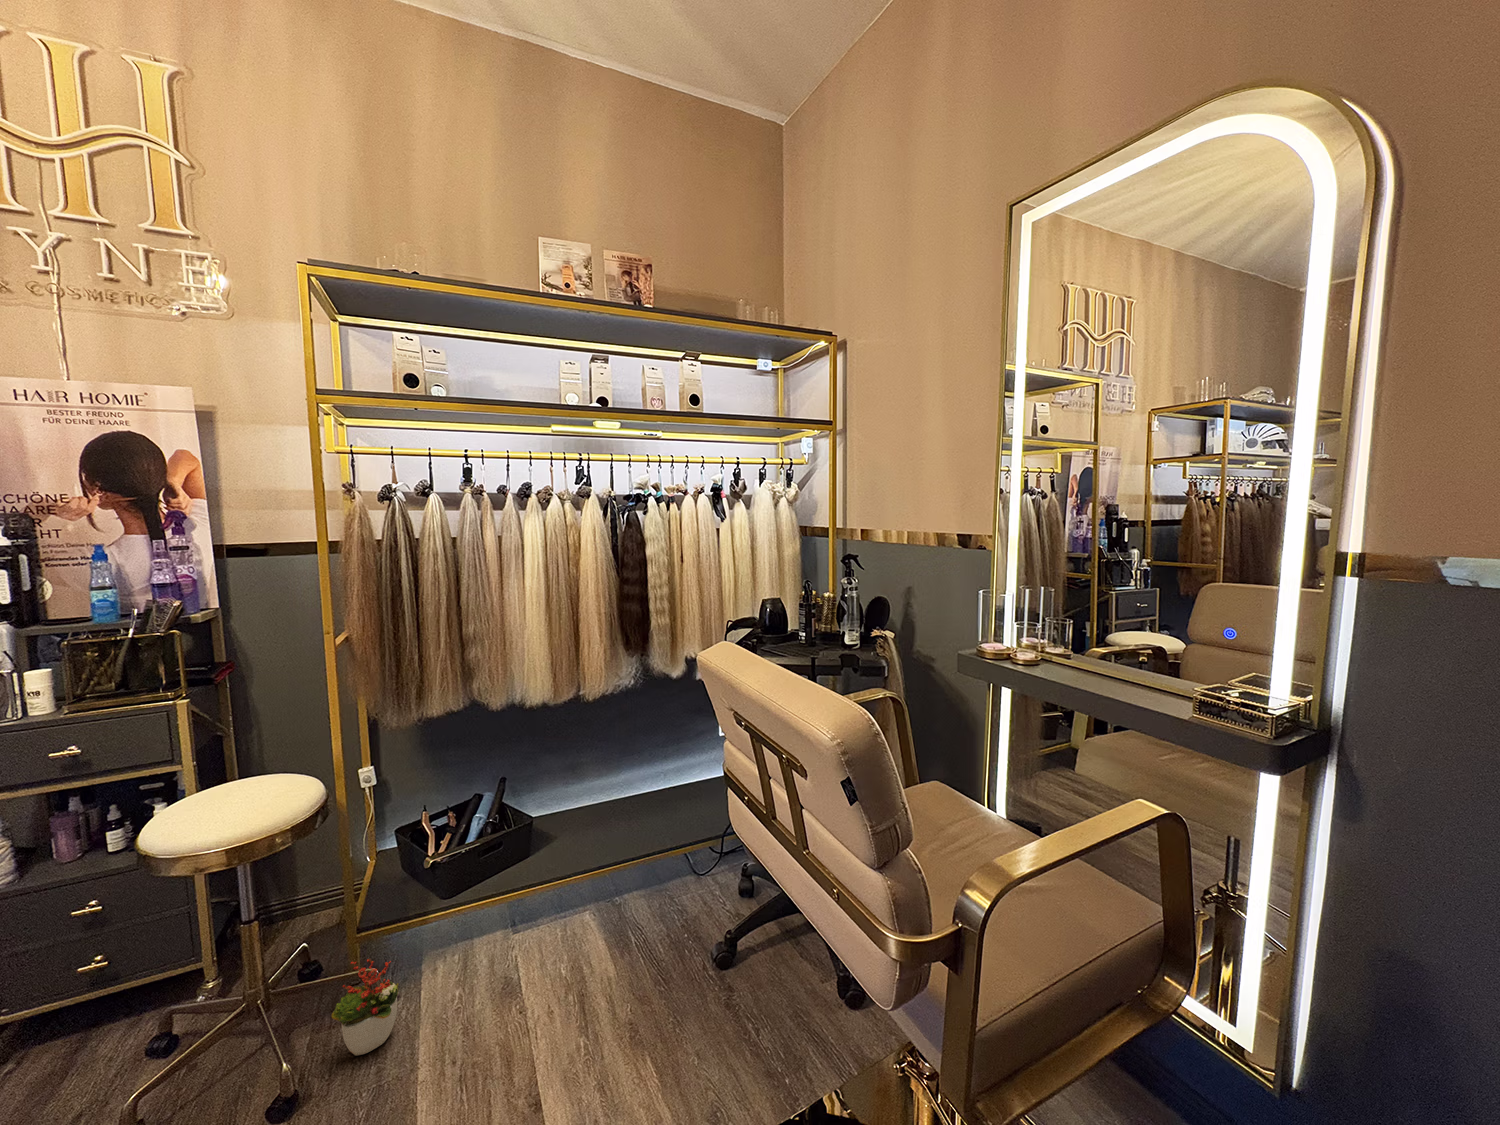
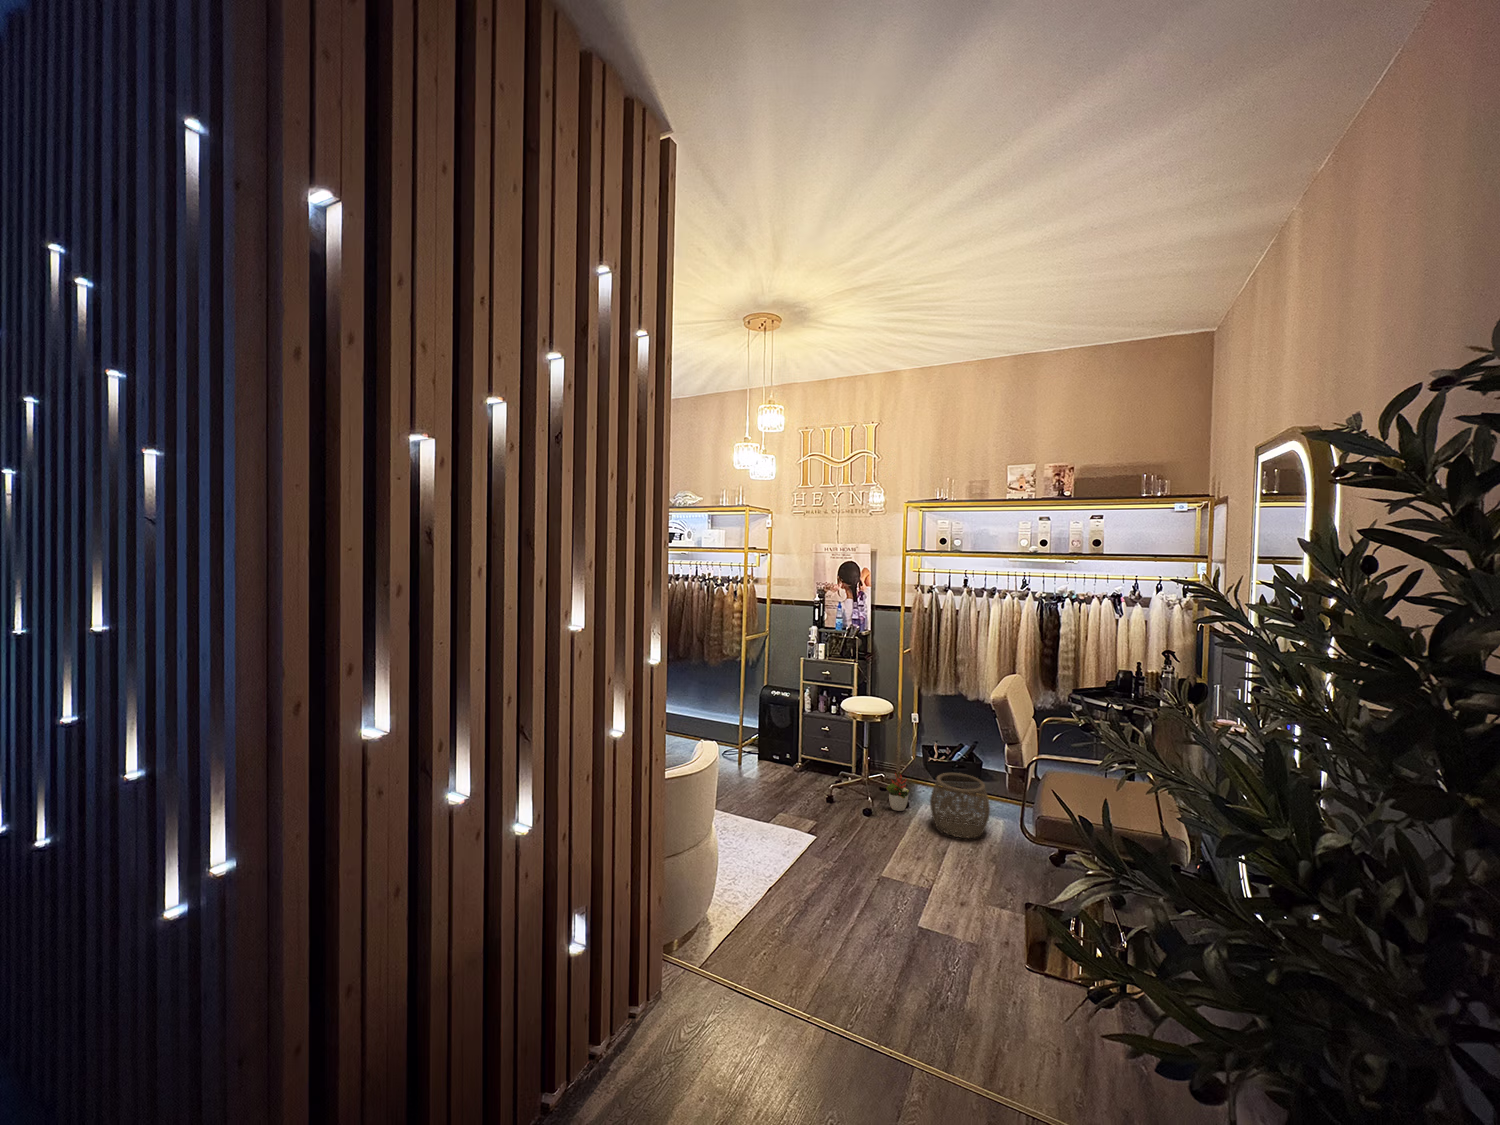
woven basket: none [462,880,599,1055] -> present [930,773,990,838]

